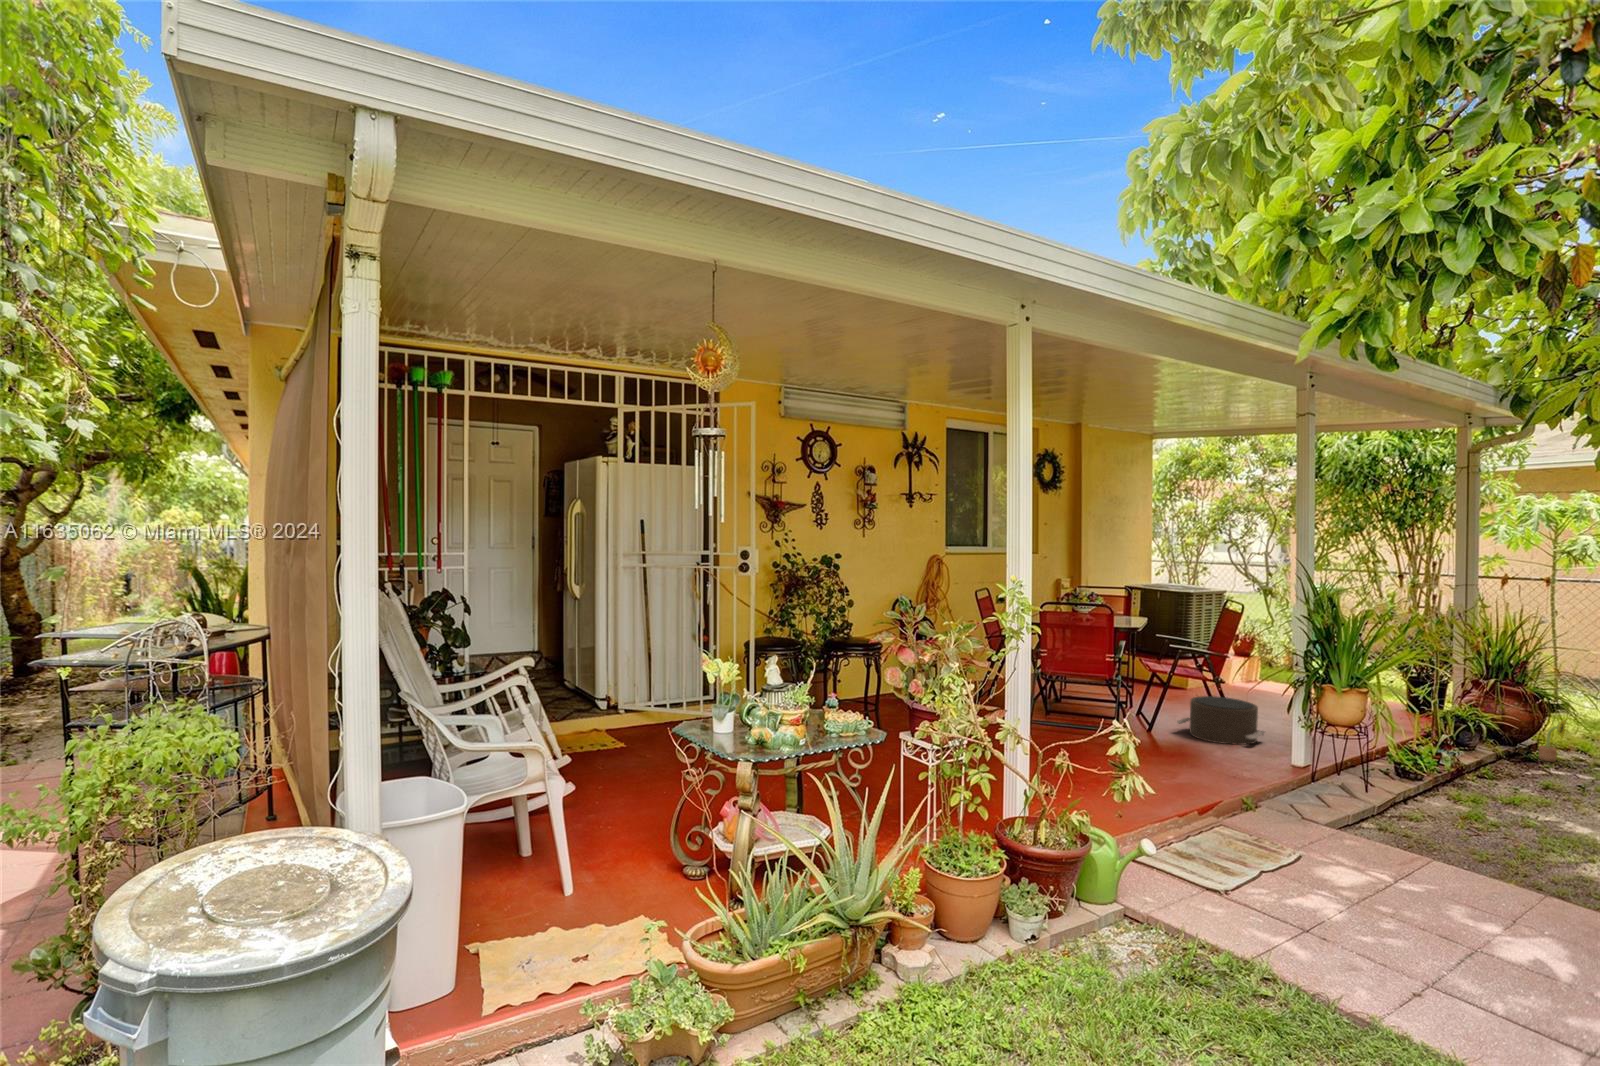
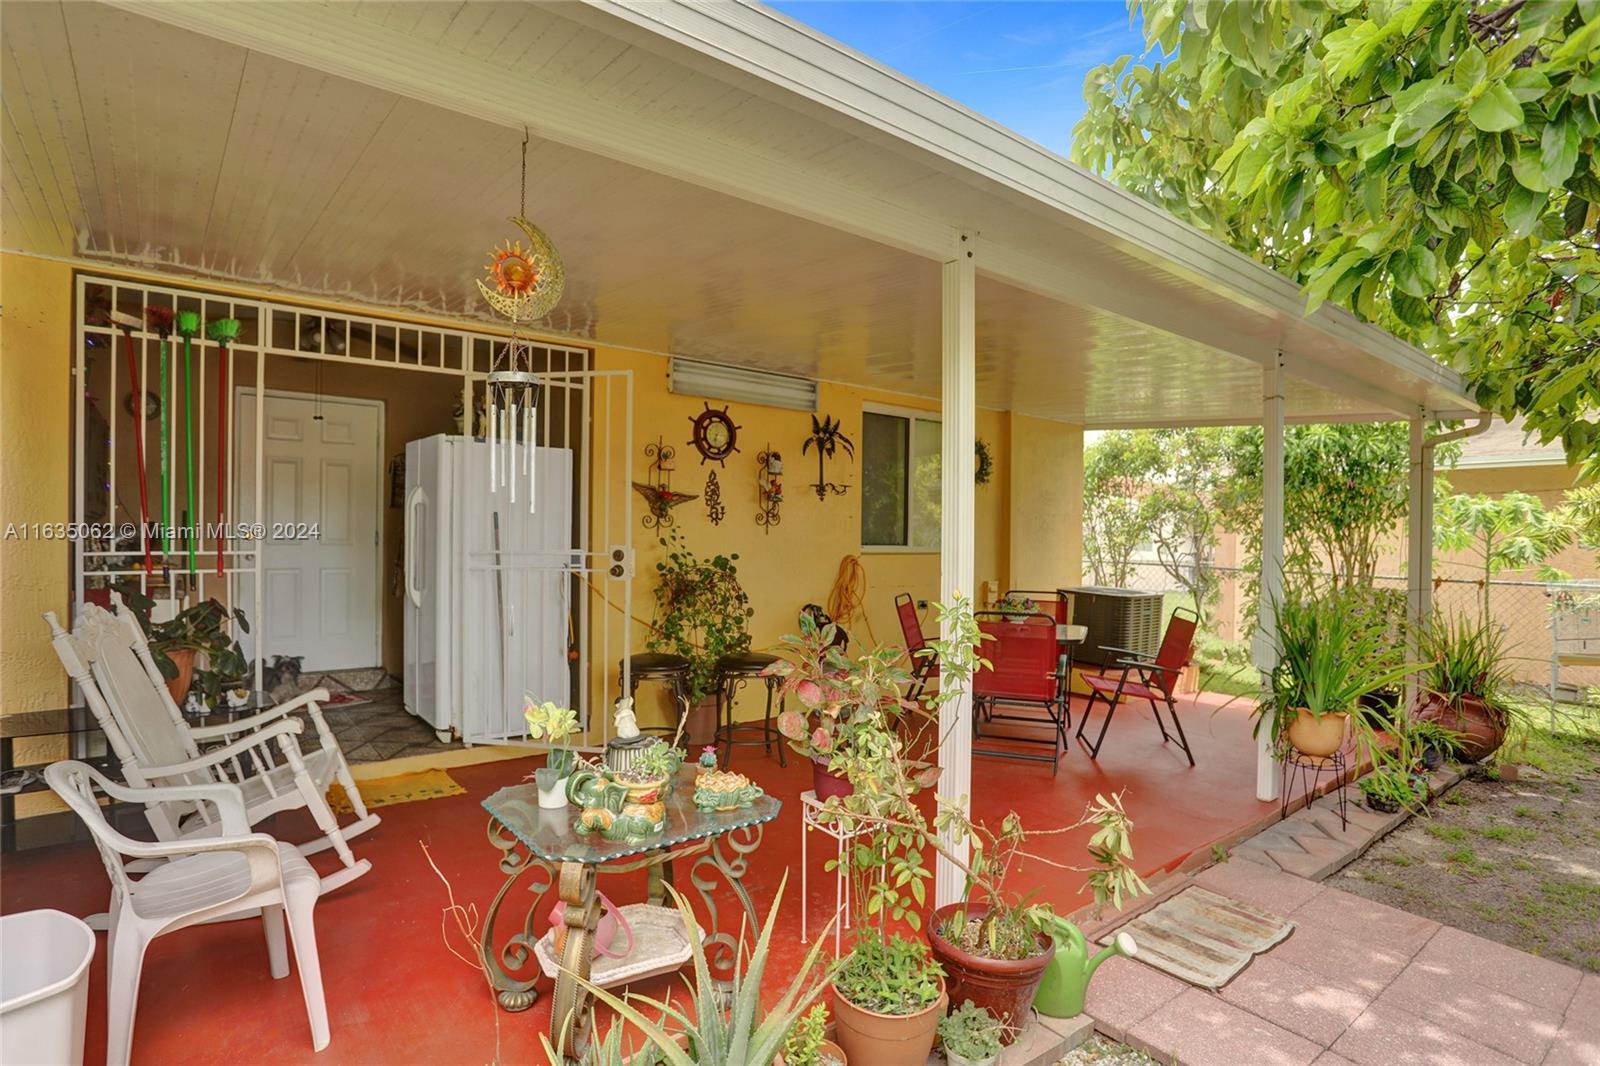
pouf: present [1177,696,1265,745] -> none [1120,716,1220,774]

